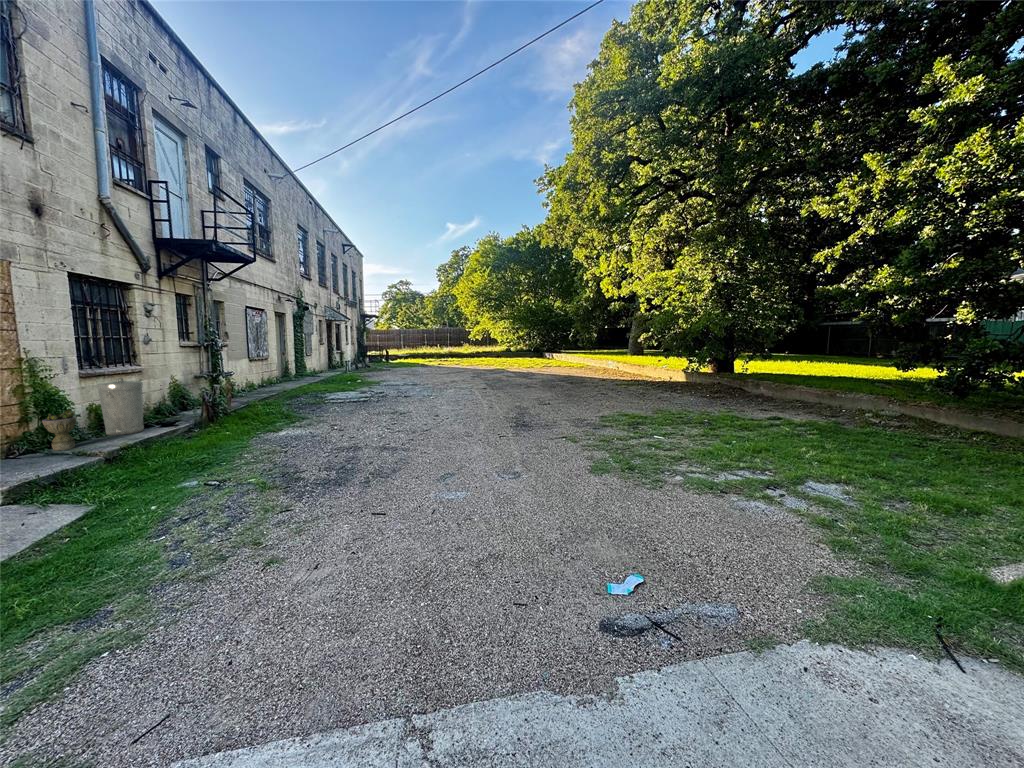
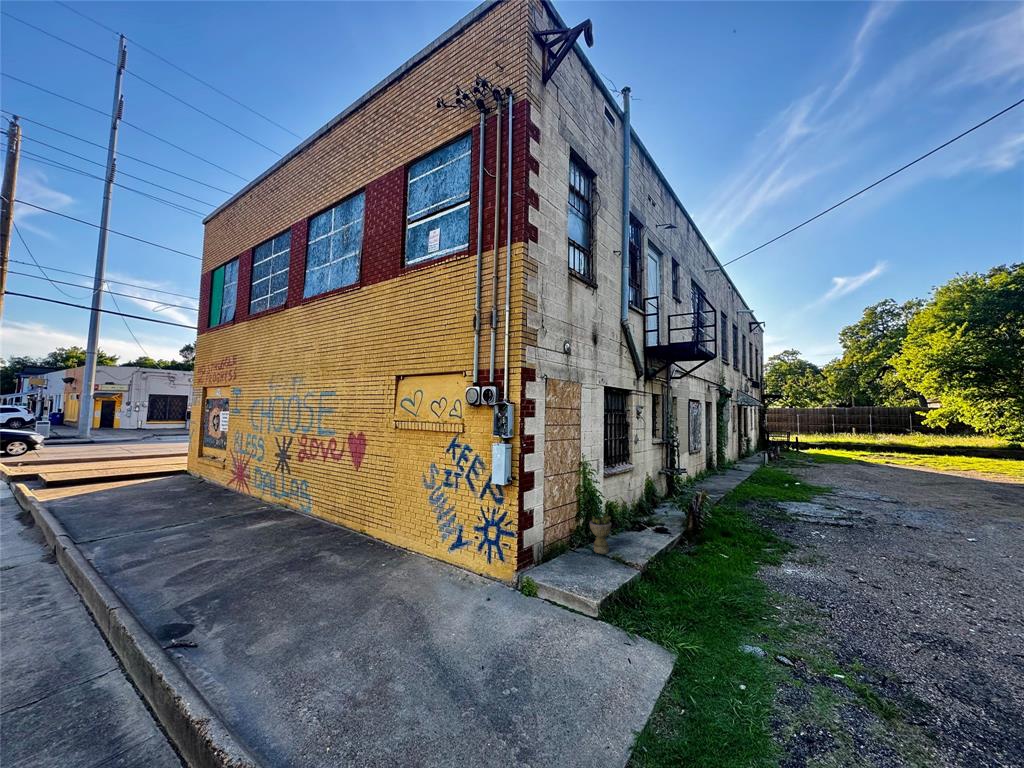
trash can: present [97,378,144,435] -> none [615,482,648,540]

